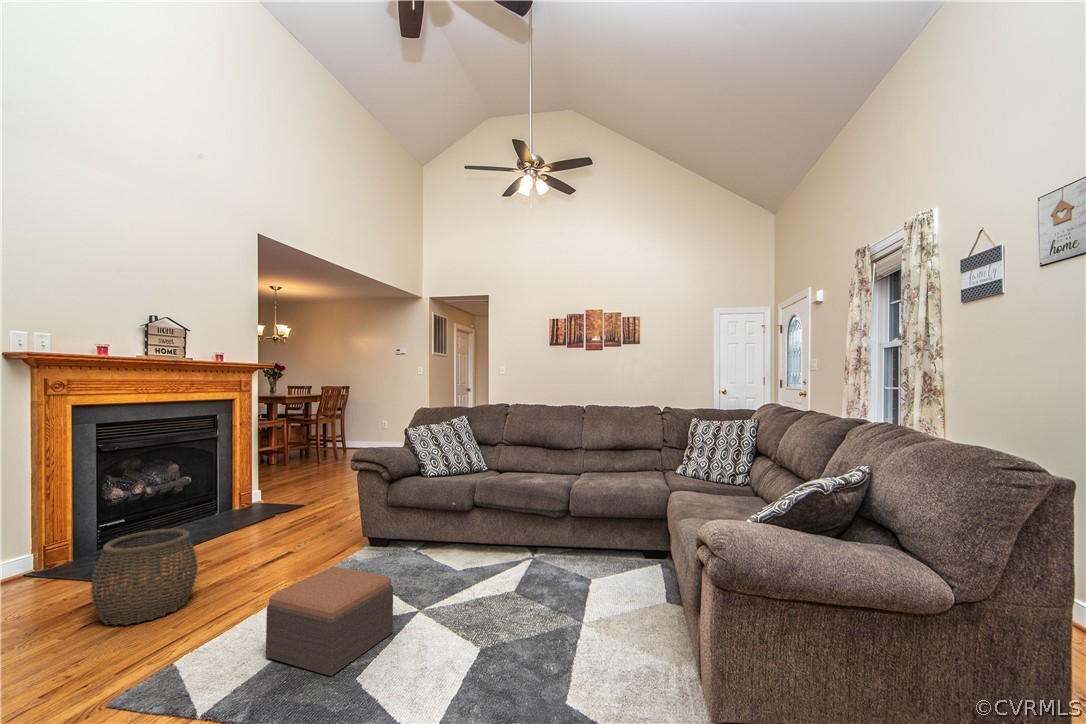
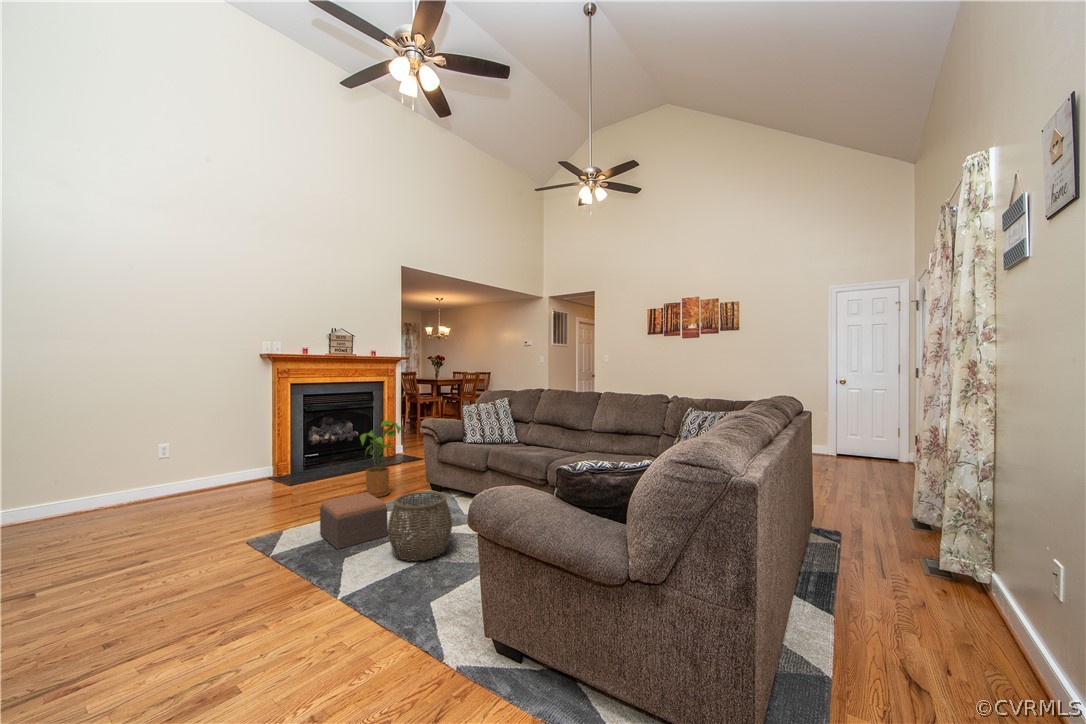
house plant: none [261,451,335,577] -> present [360,420,403,498]
woven basket: present [91,529,198,625] -> present [388,491,452,561]

